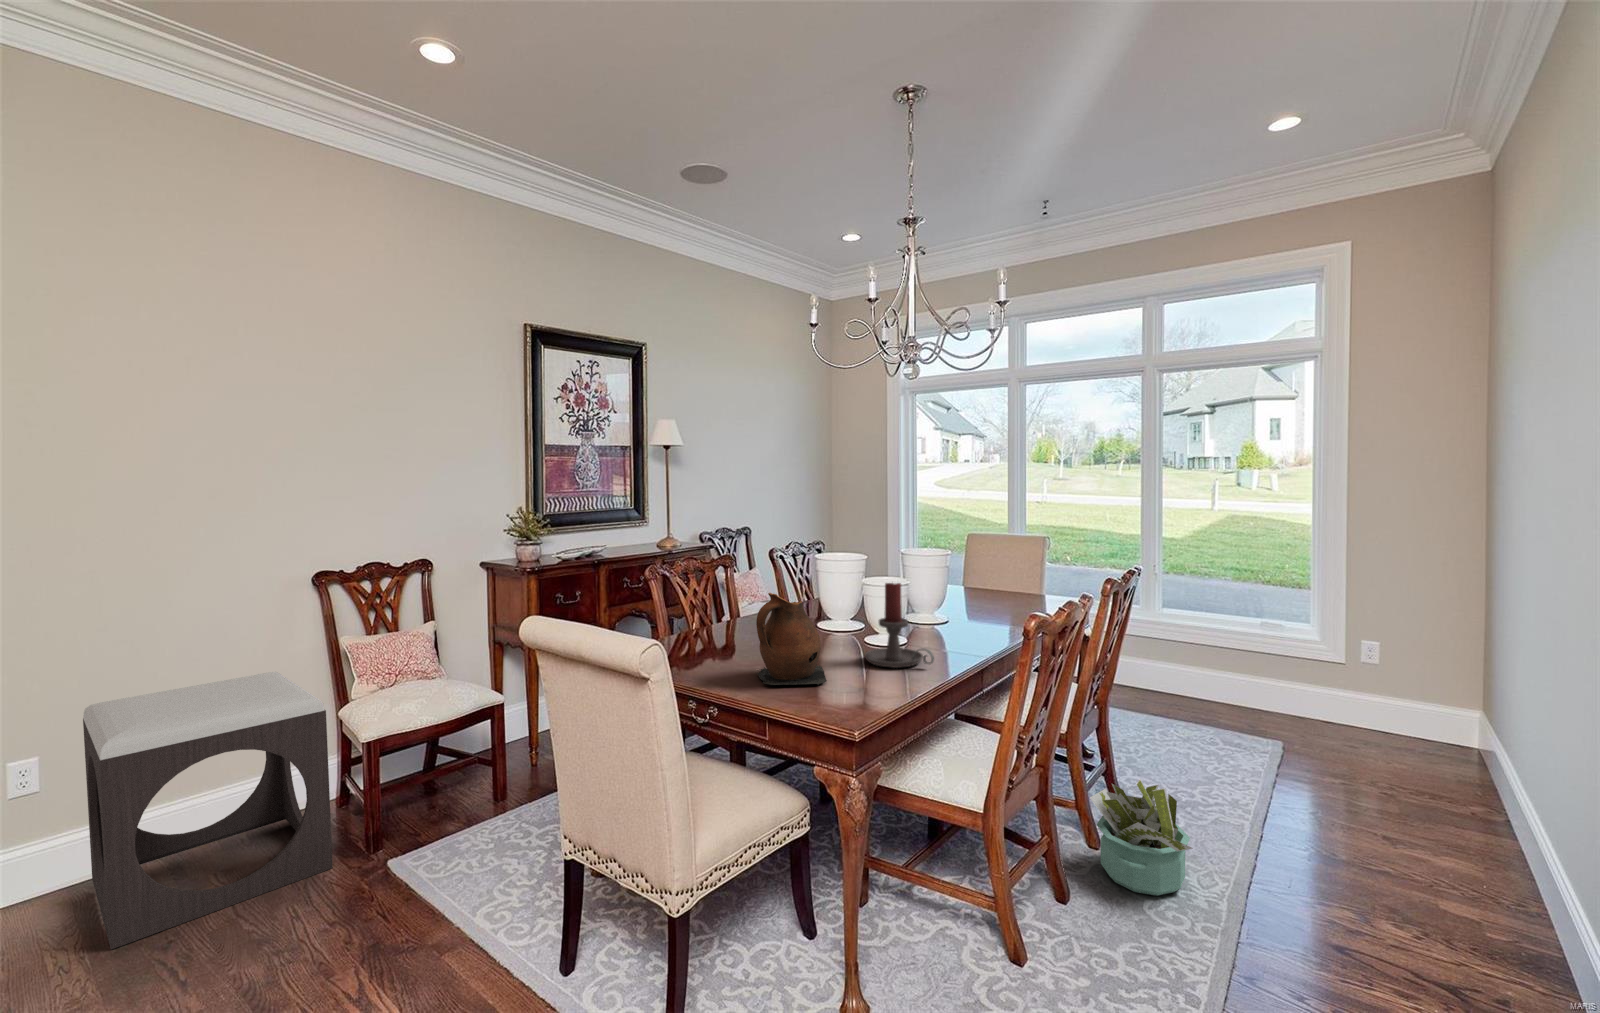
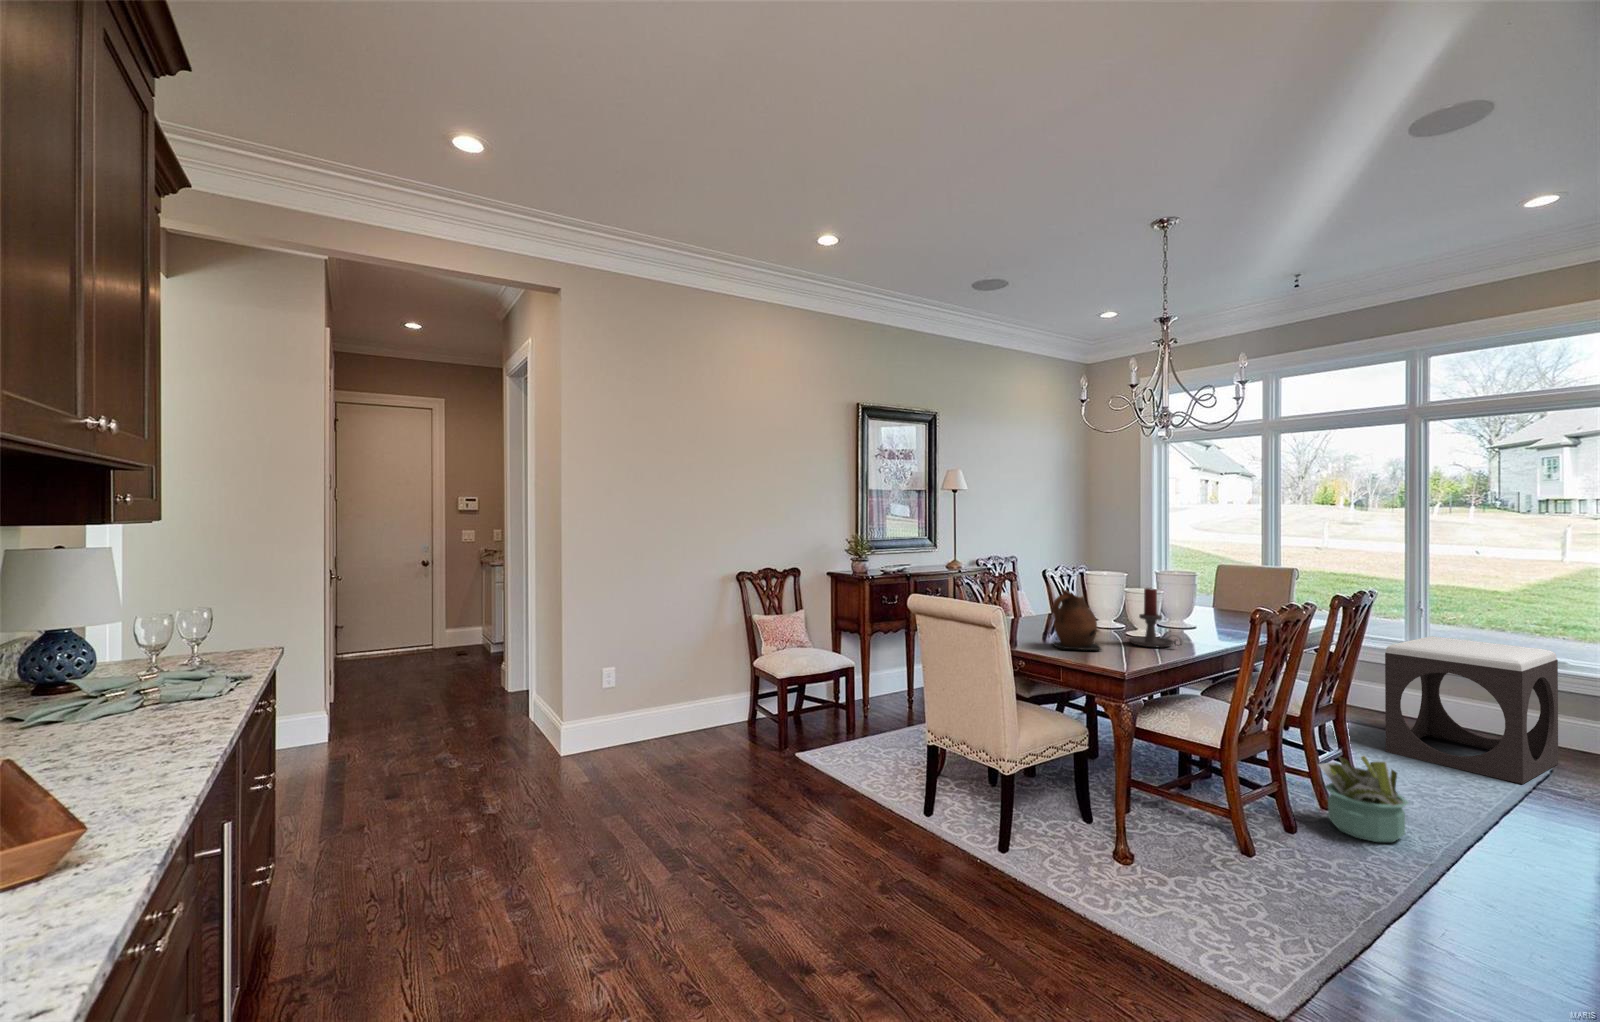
footstool: present [83,672,333,950] -> present [1385,636,1558,784]

